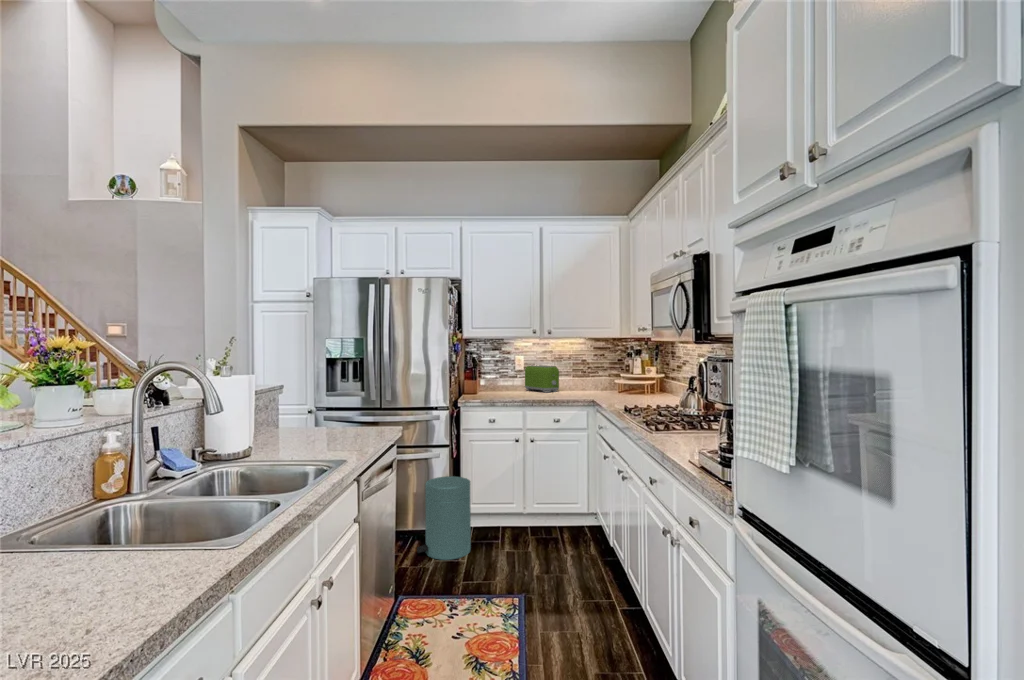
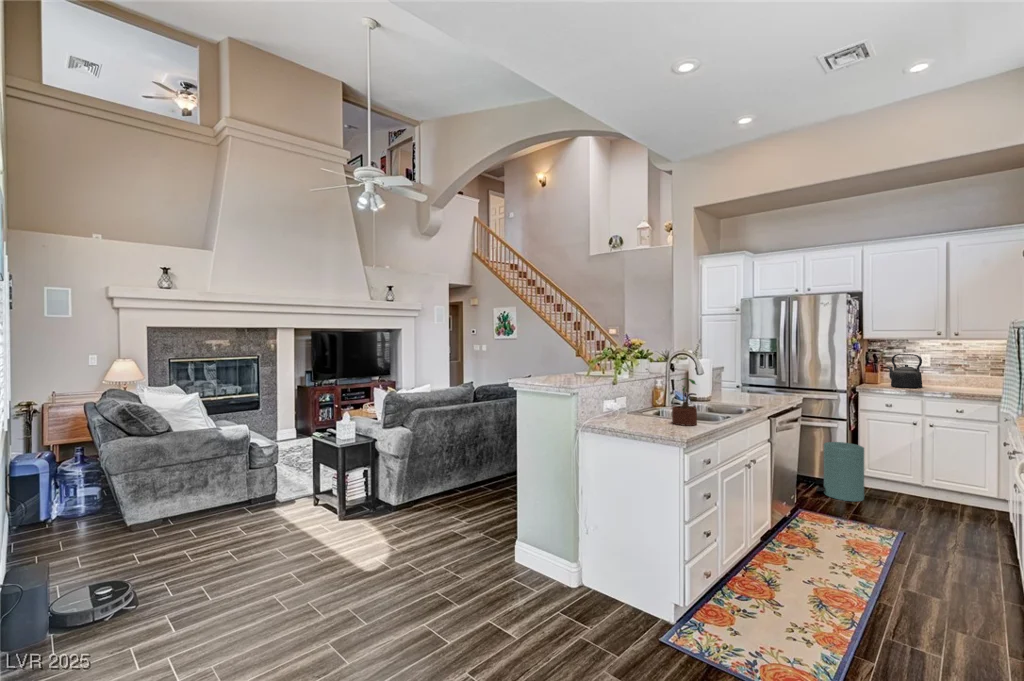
kettle: none [486,356,520,397] -> present [887,354,922,388]
toaster: present [524,365,559,393] -> none [934,363,974,388]
potted plant: none [75,441,168,607] -> present [672,378,697,426]

